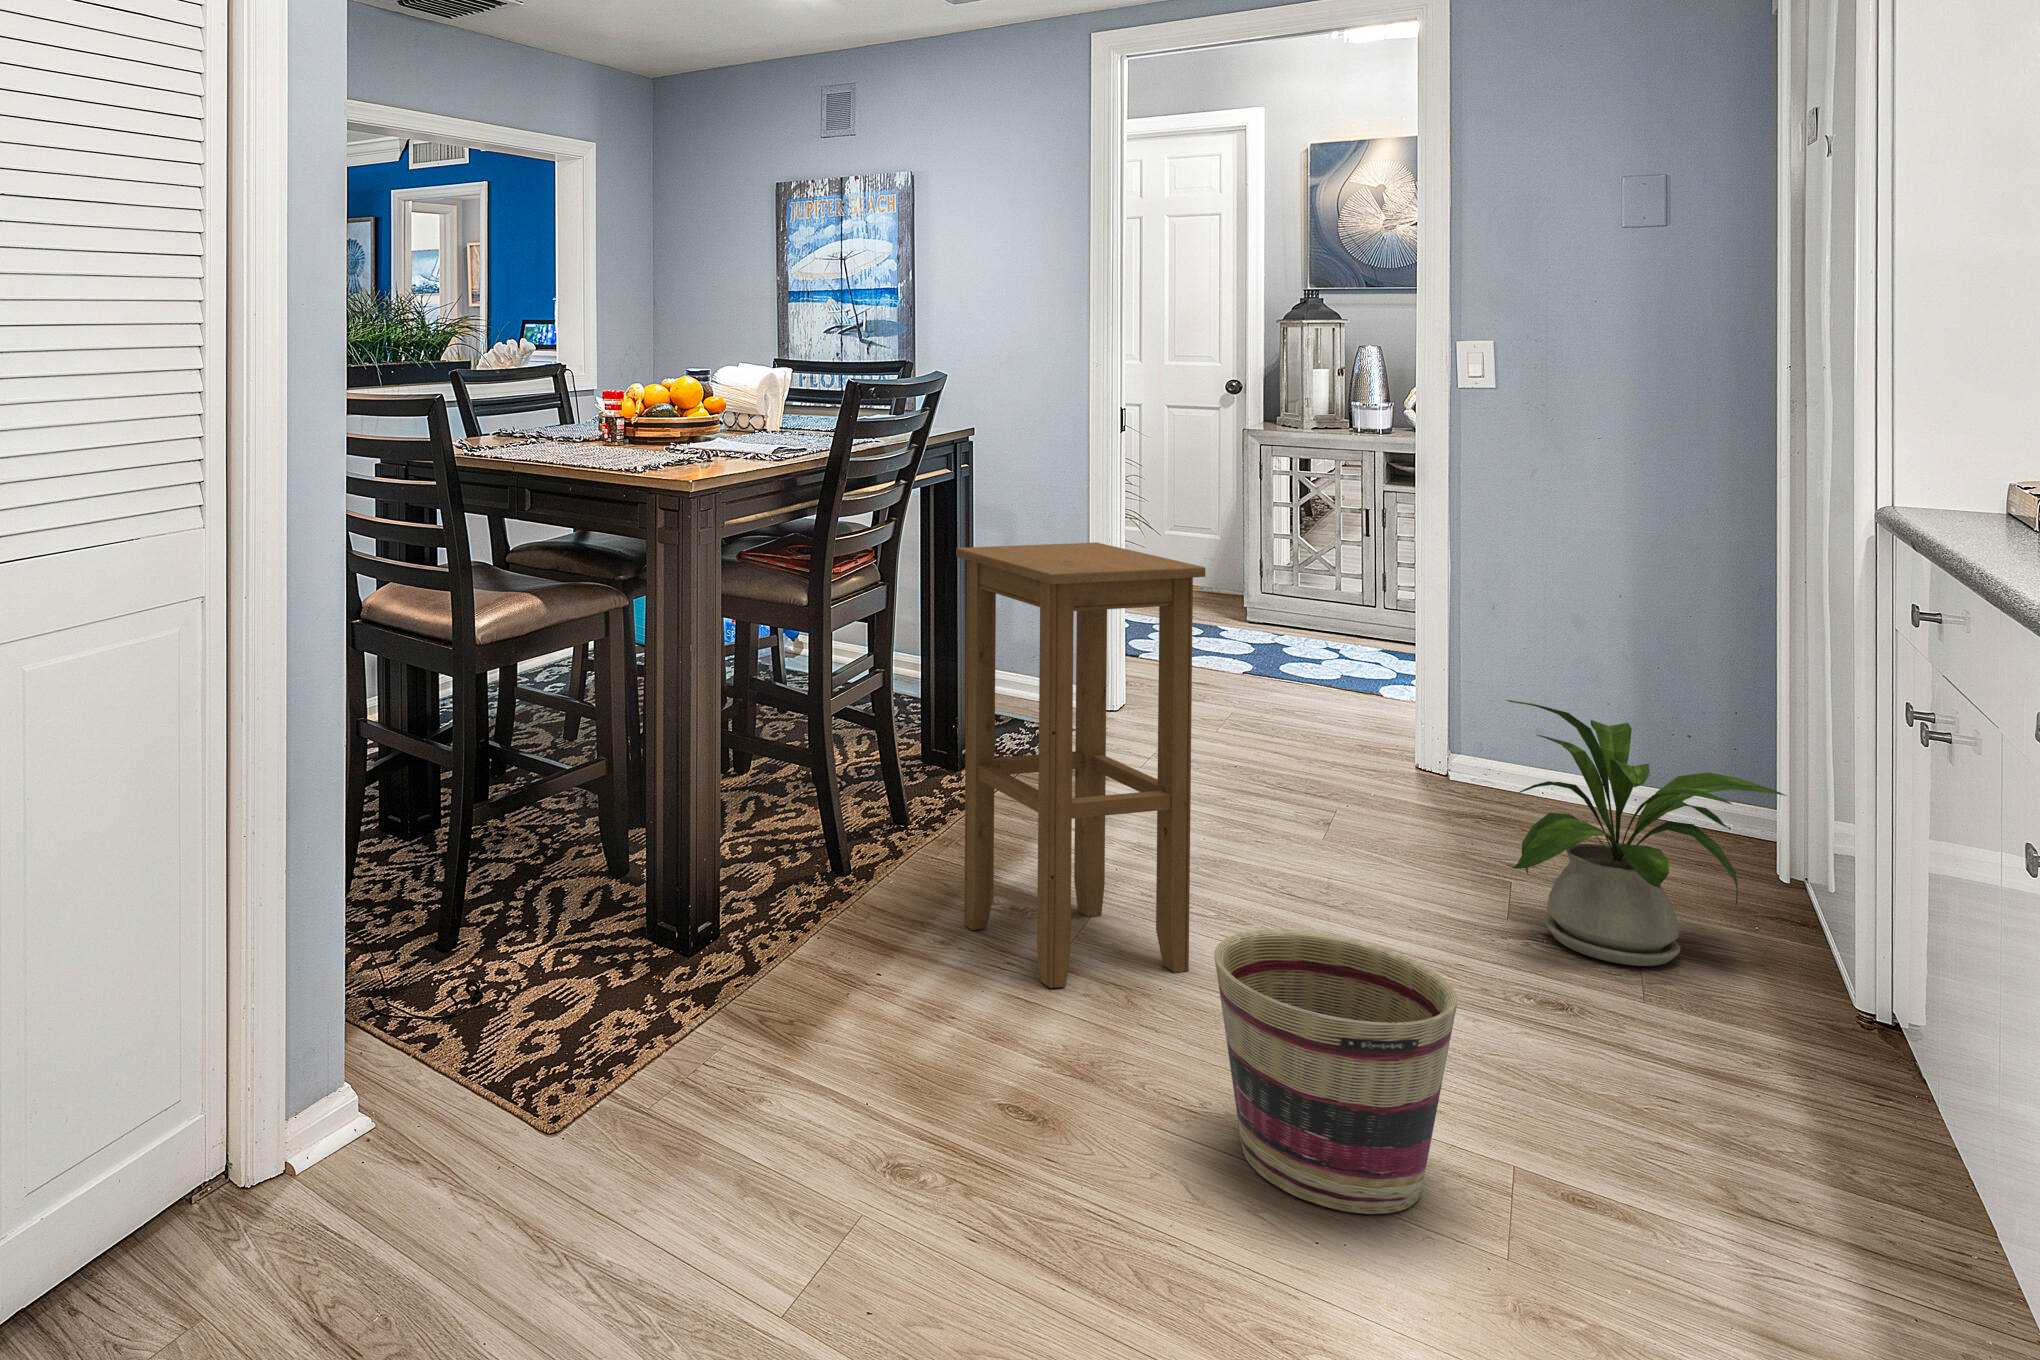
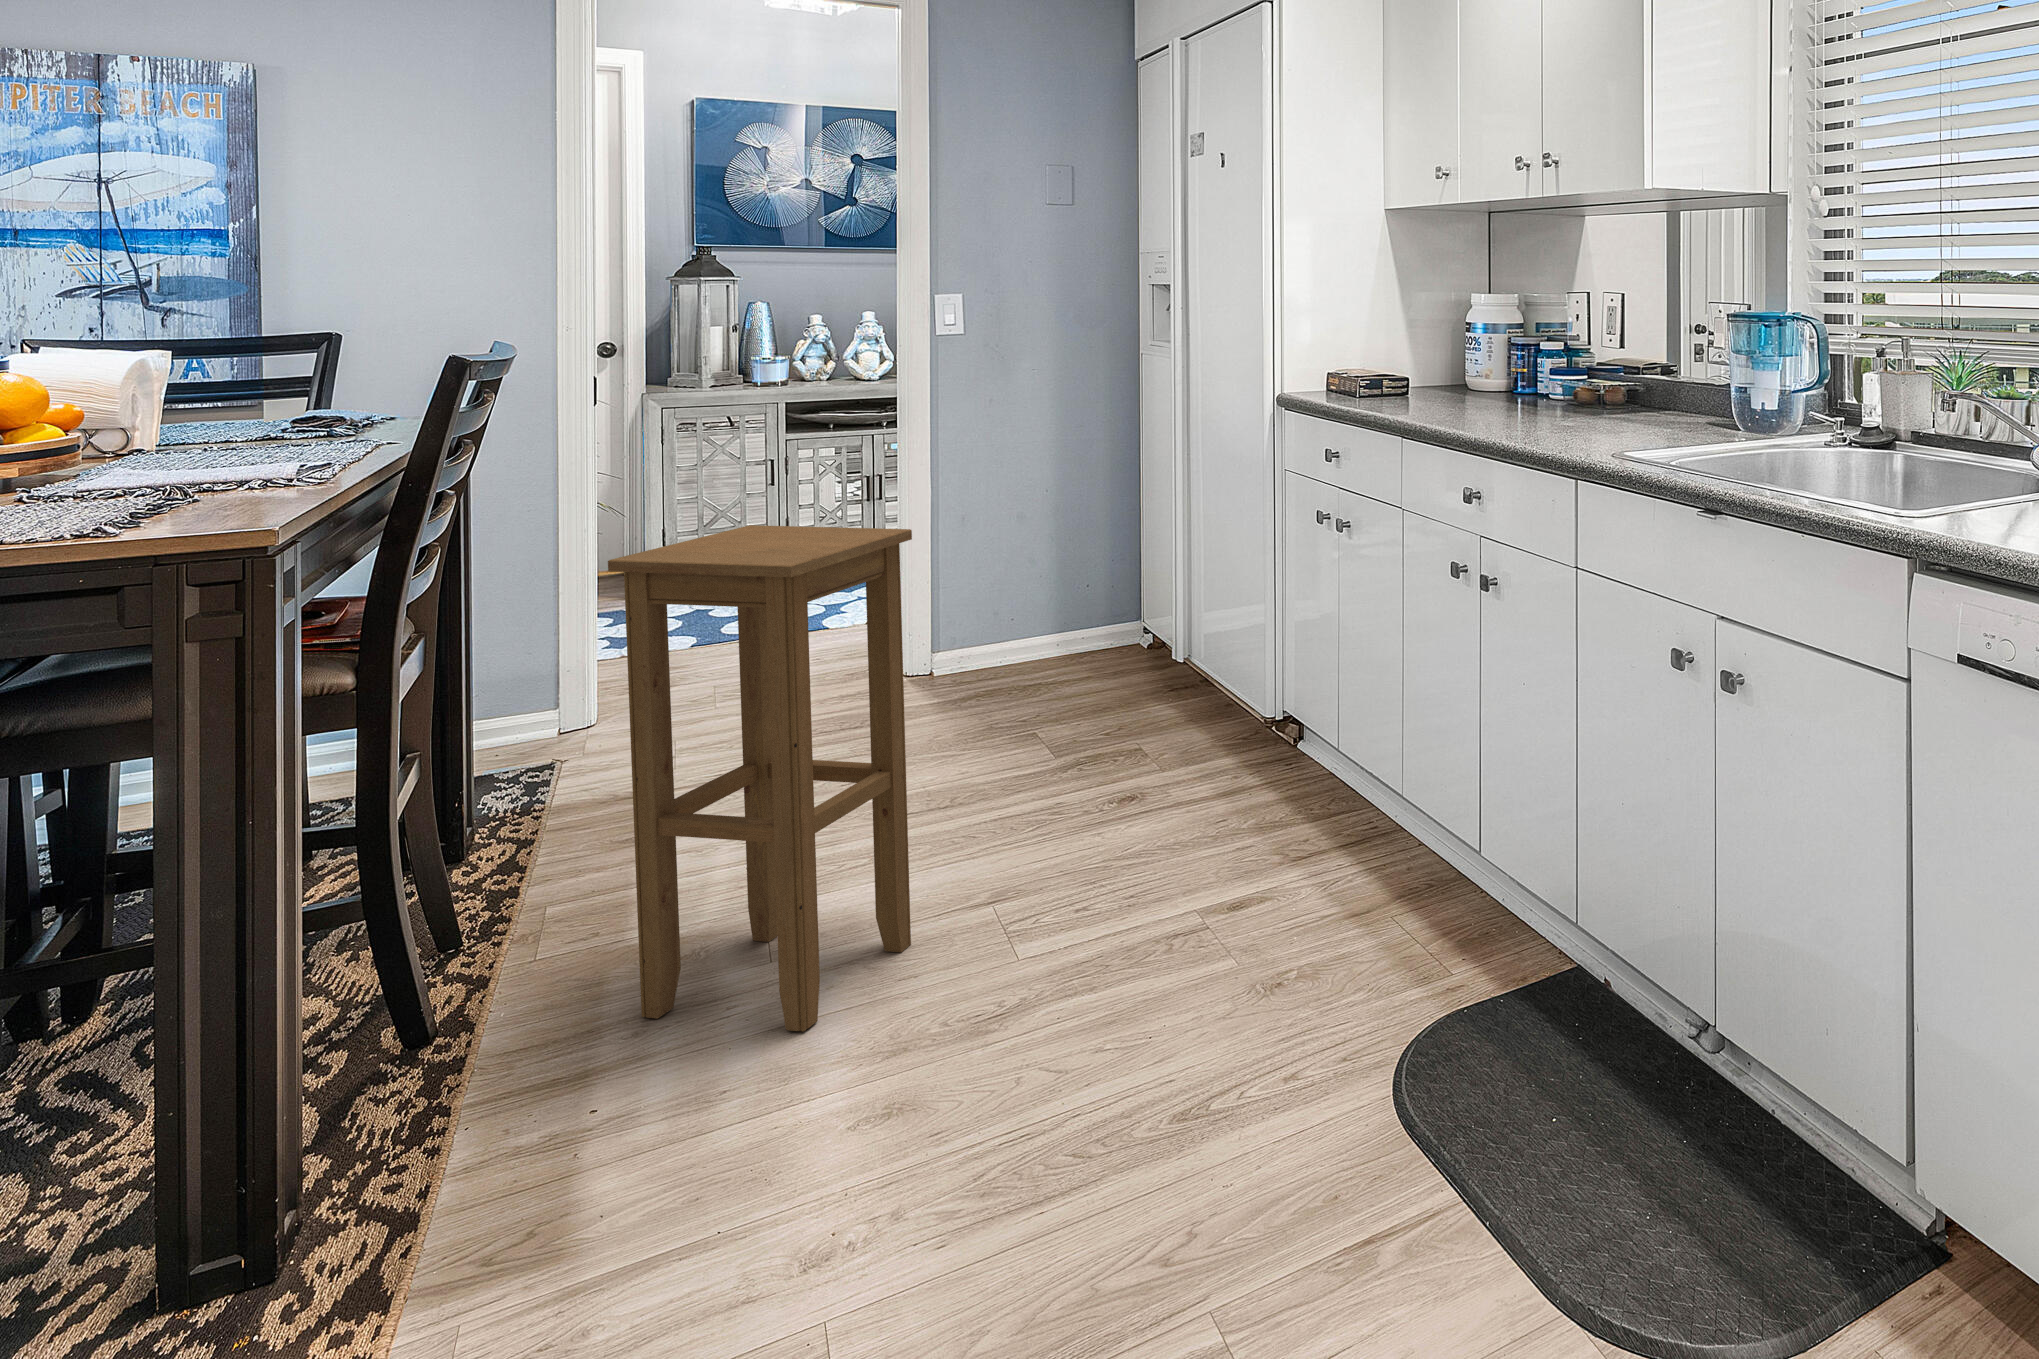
house plant: present [1507,700,1786,966] -> none [1090,597,1252,790]
basket: present [1214,929,1458,1214] -> none [1062,832,1262,1084]

